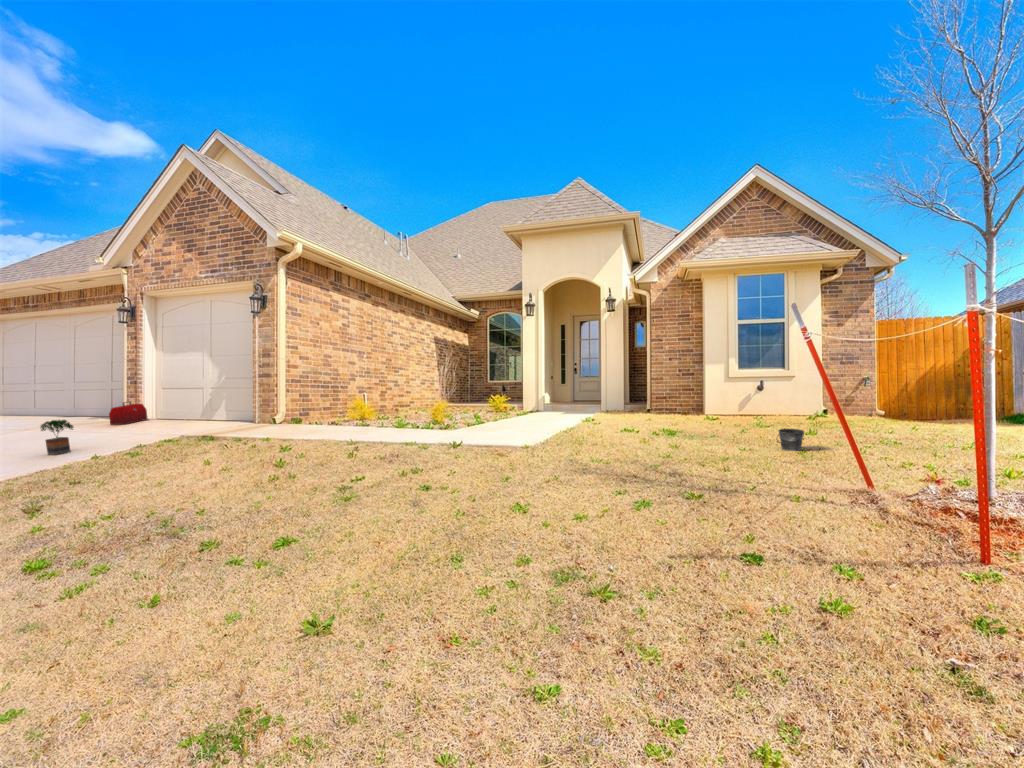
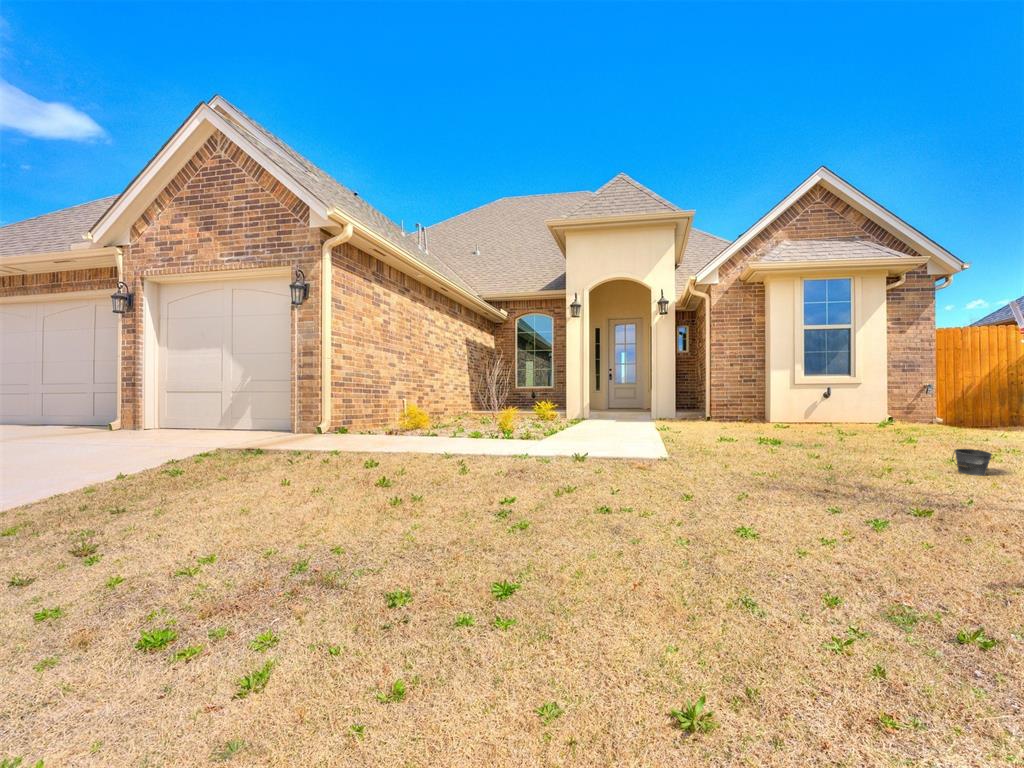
toolbox: present [109,401,148,425] -> none [102,408,150,437]
potted tree: present [41,420,73,455] -> none [21,436,71,485]

